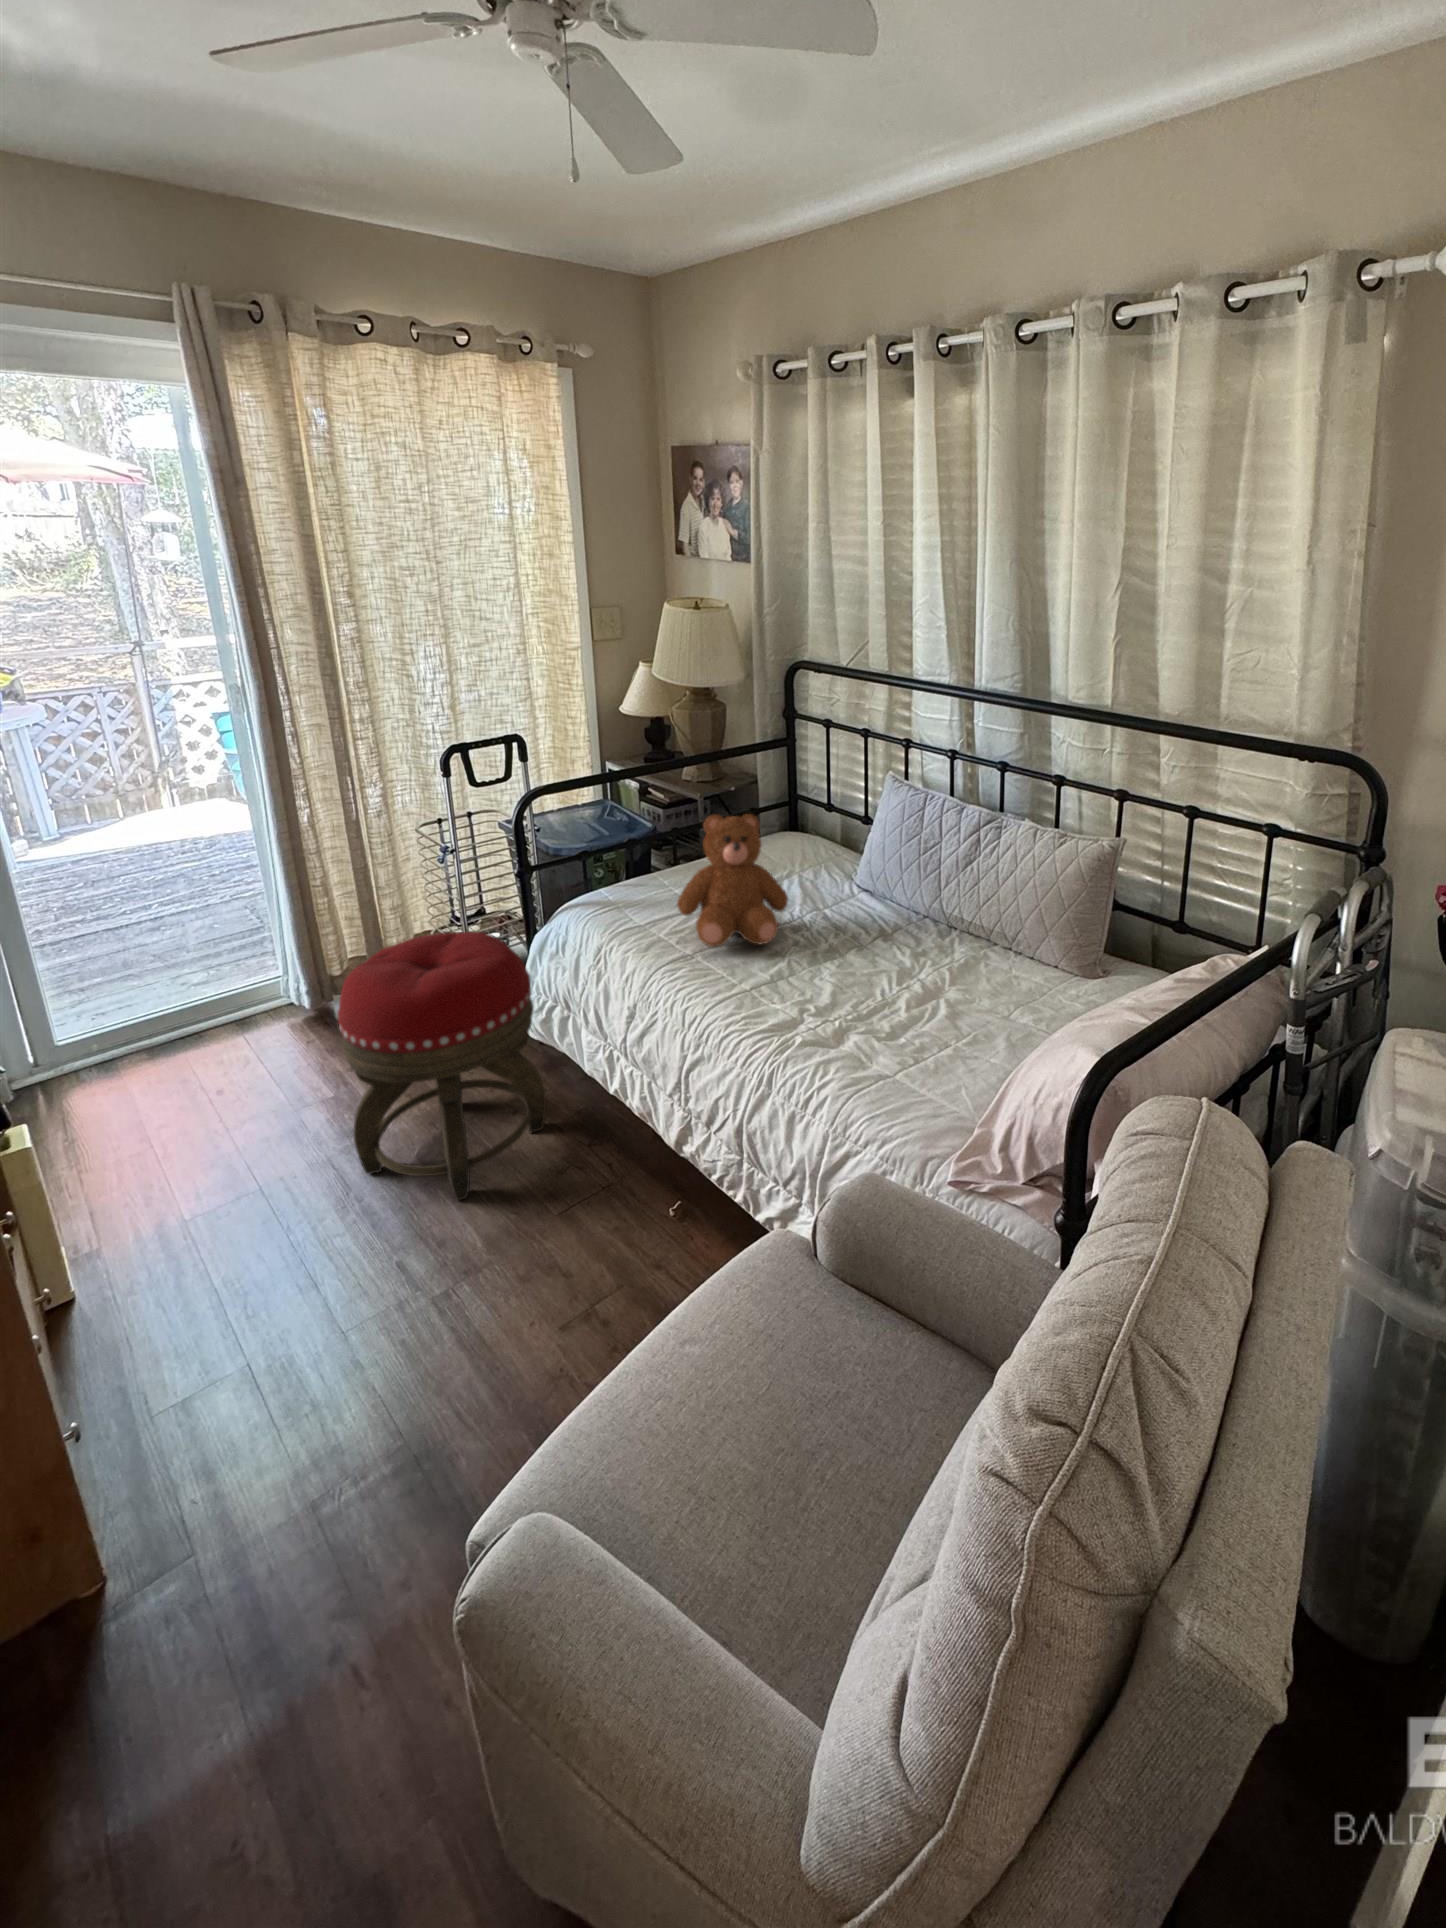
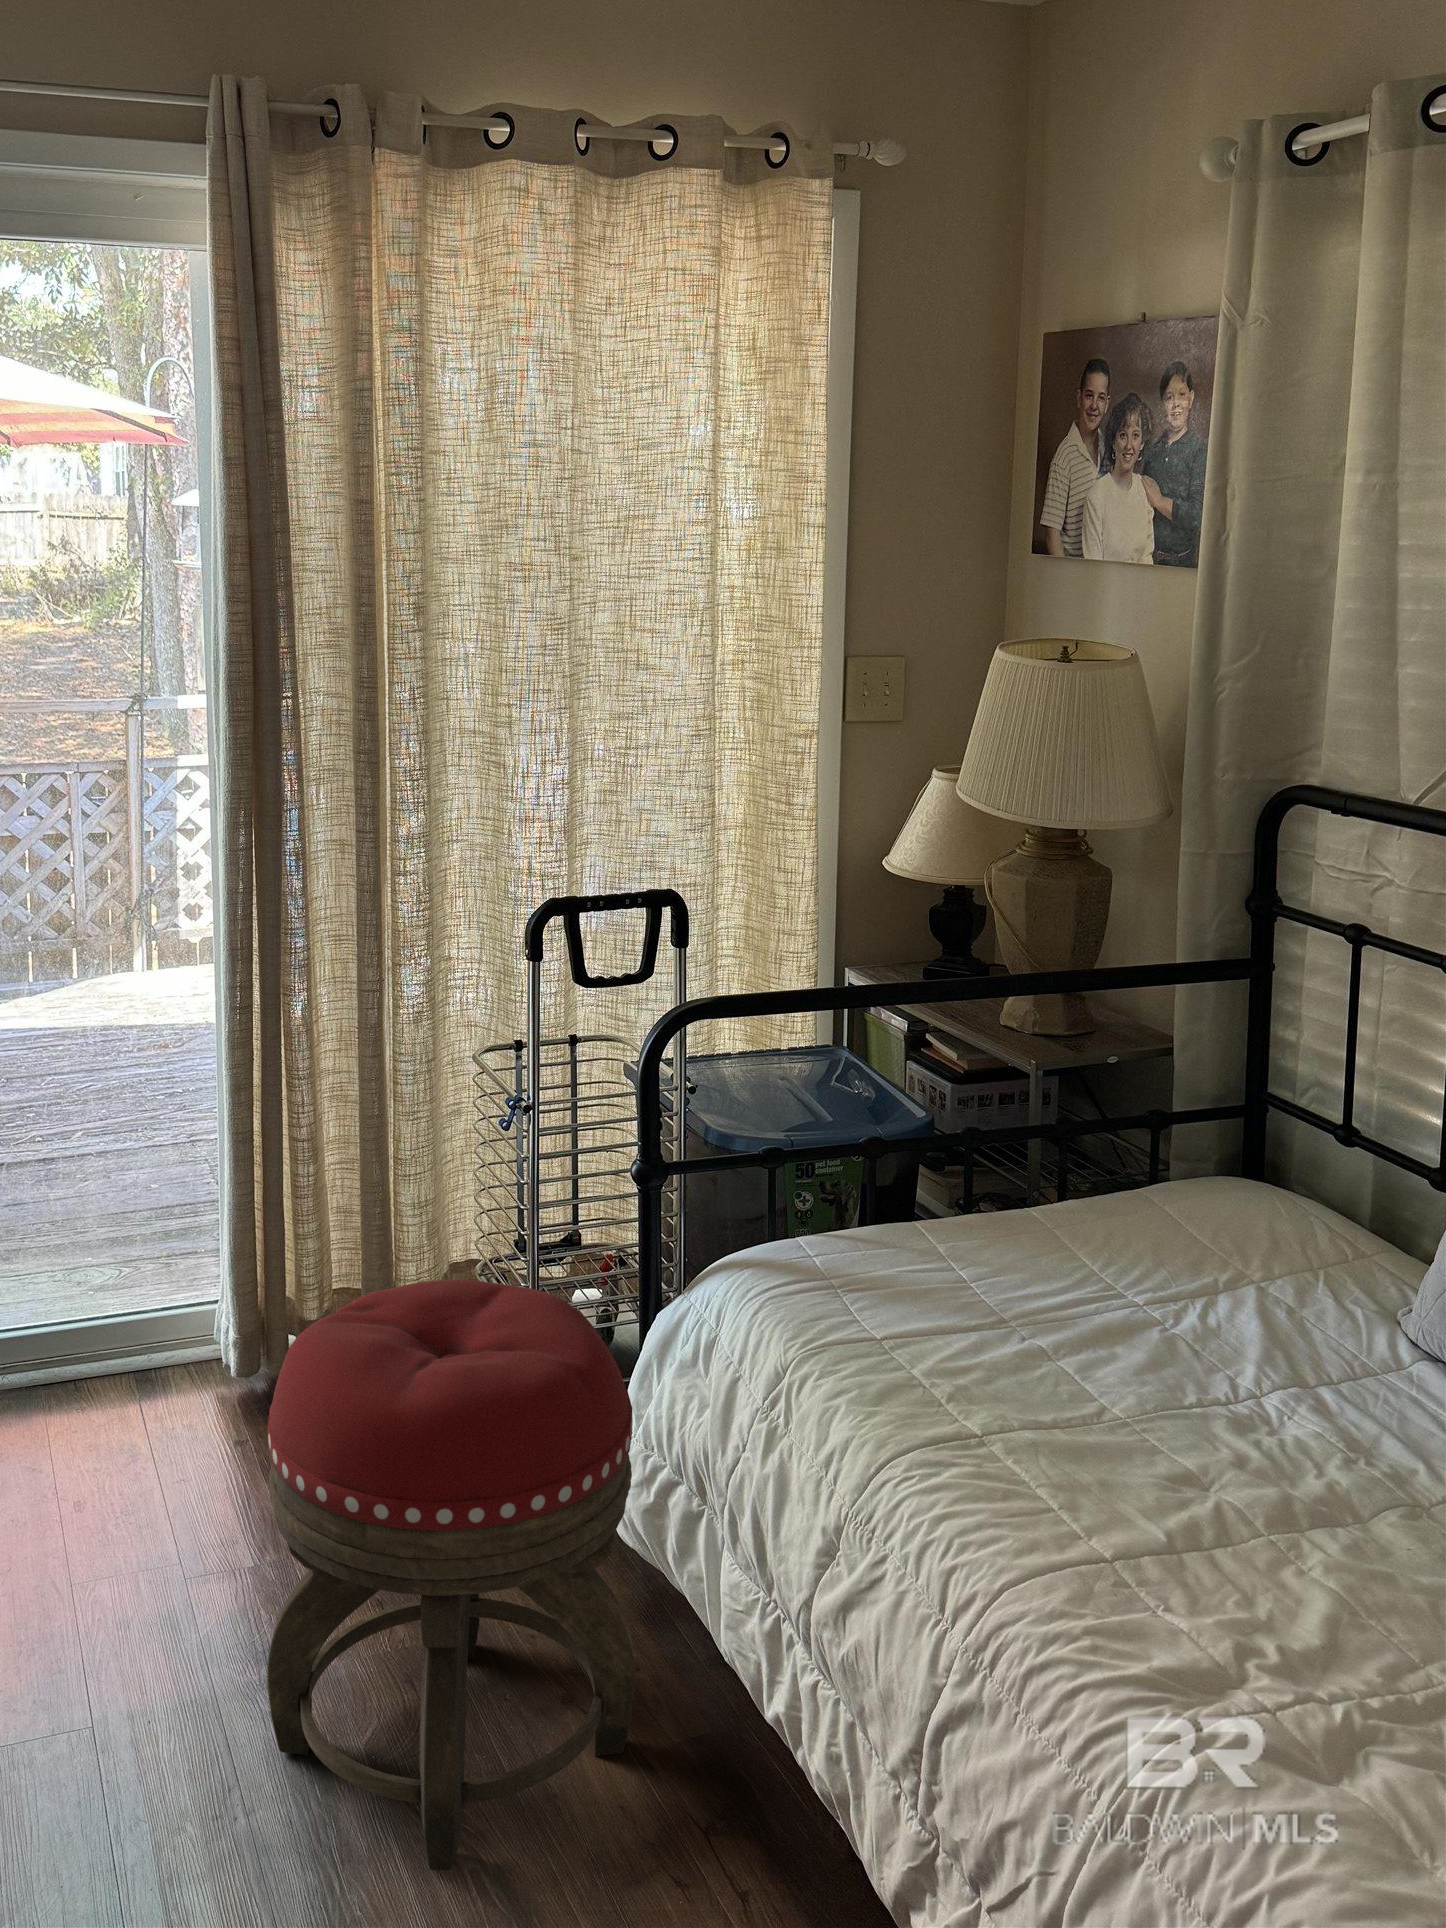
teddy bear: present [677,814,788,947] -> none [955,1116,1228,1450]

